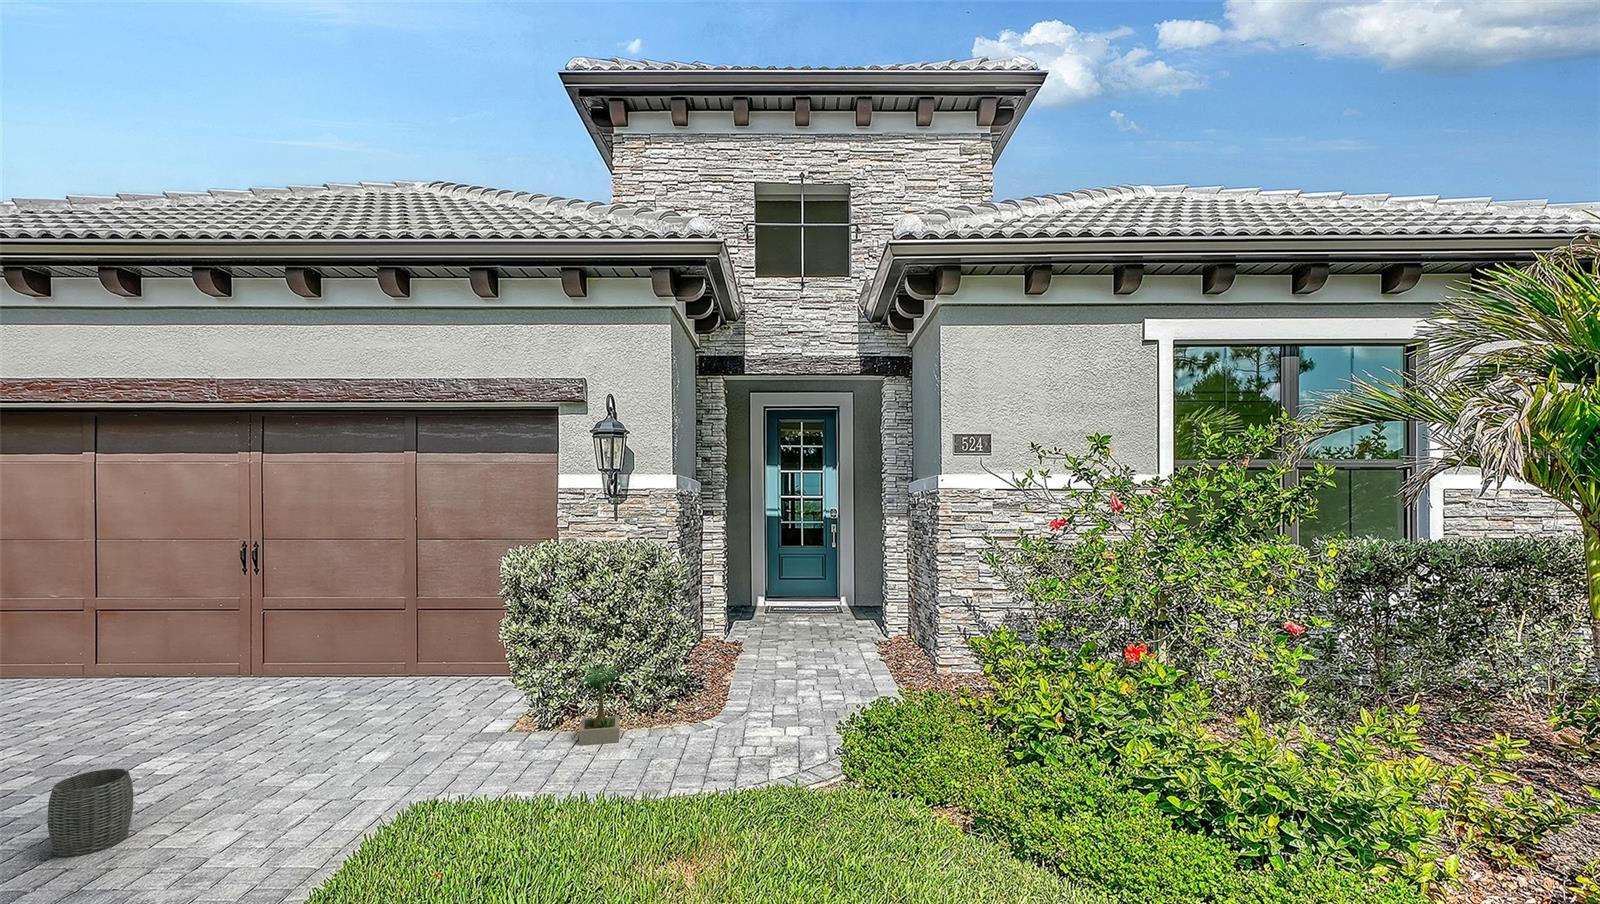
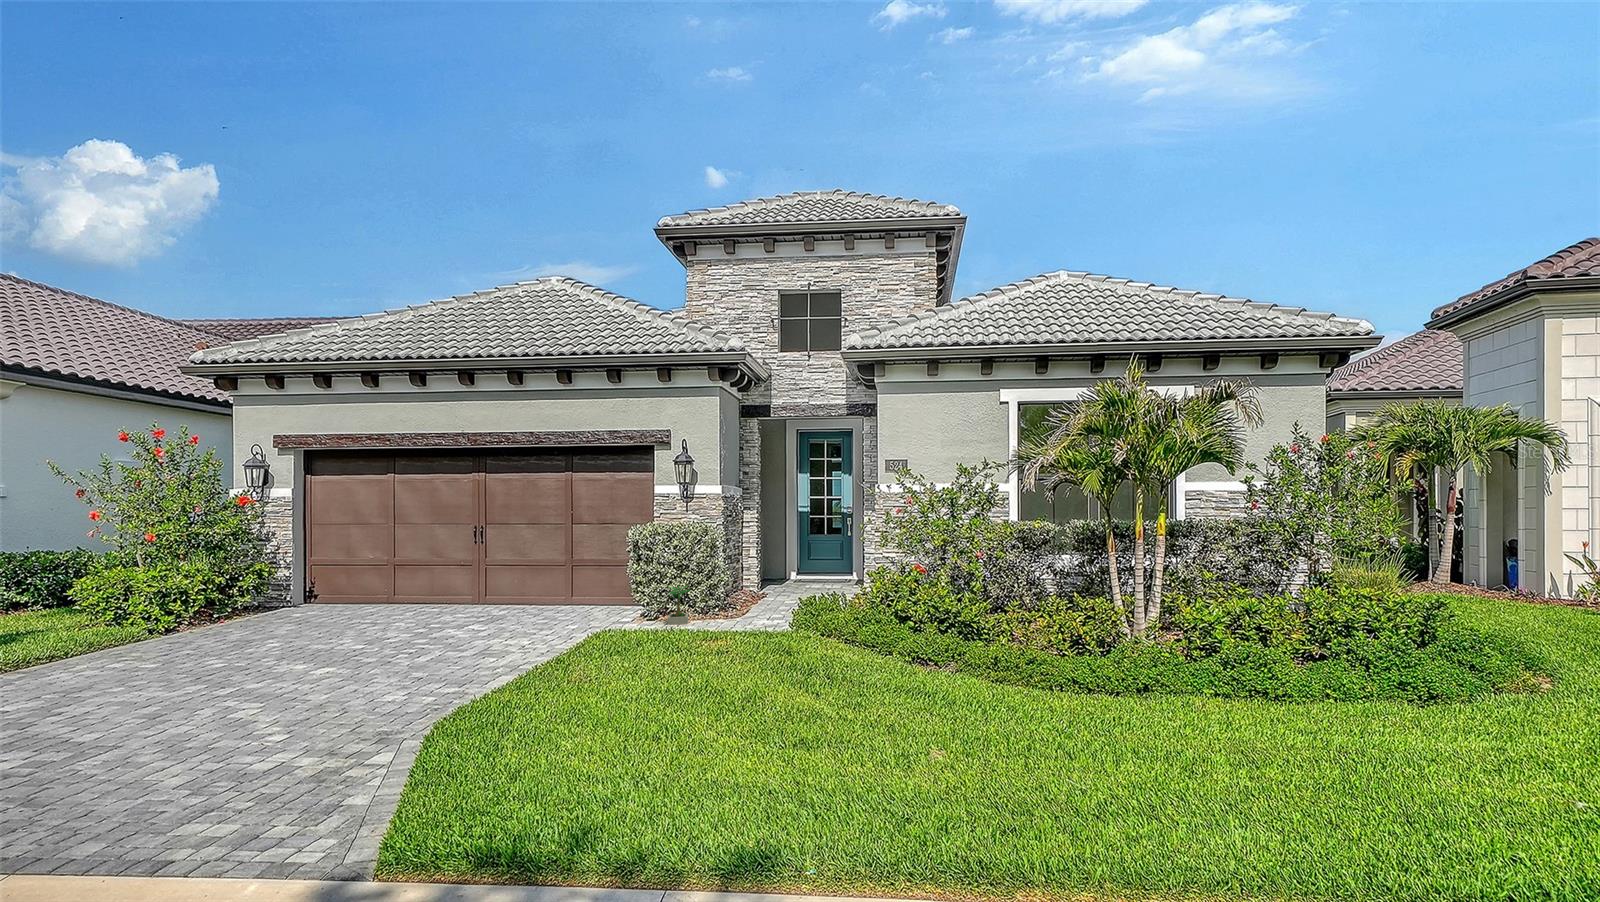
woven basket: present [48,769,133,857] -> none [453,616,482,648]

